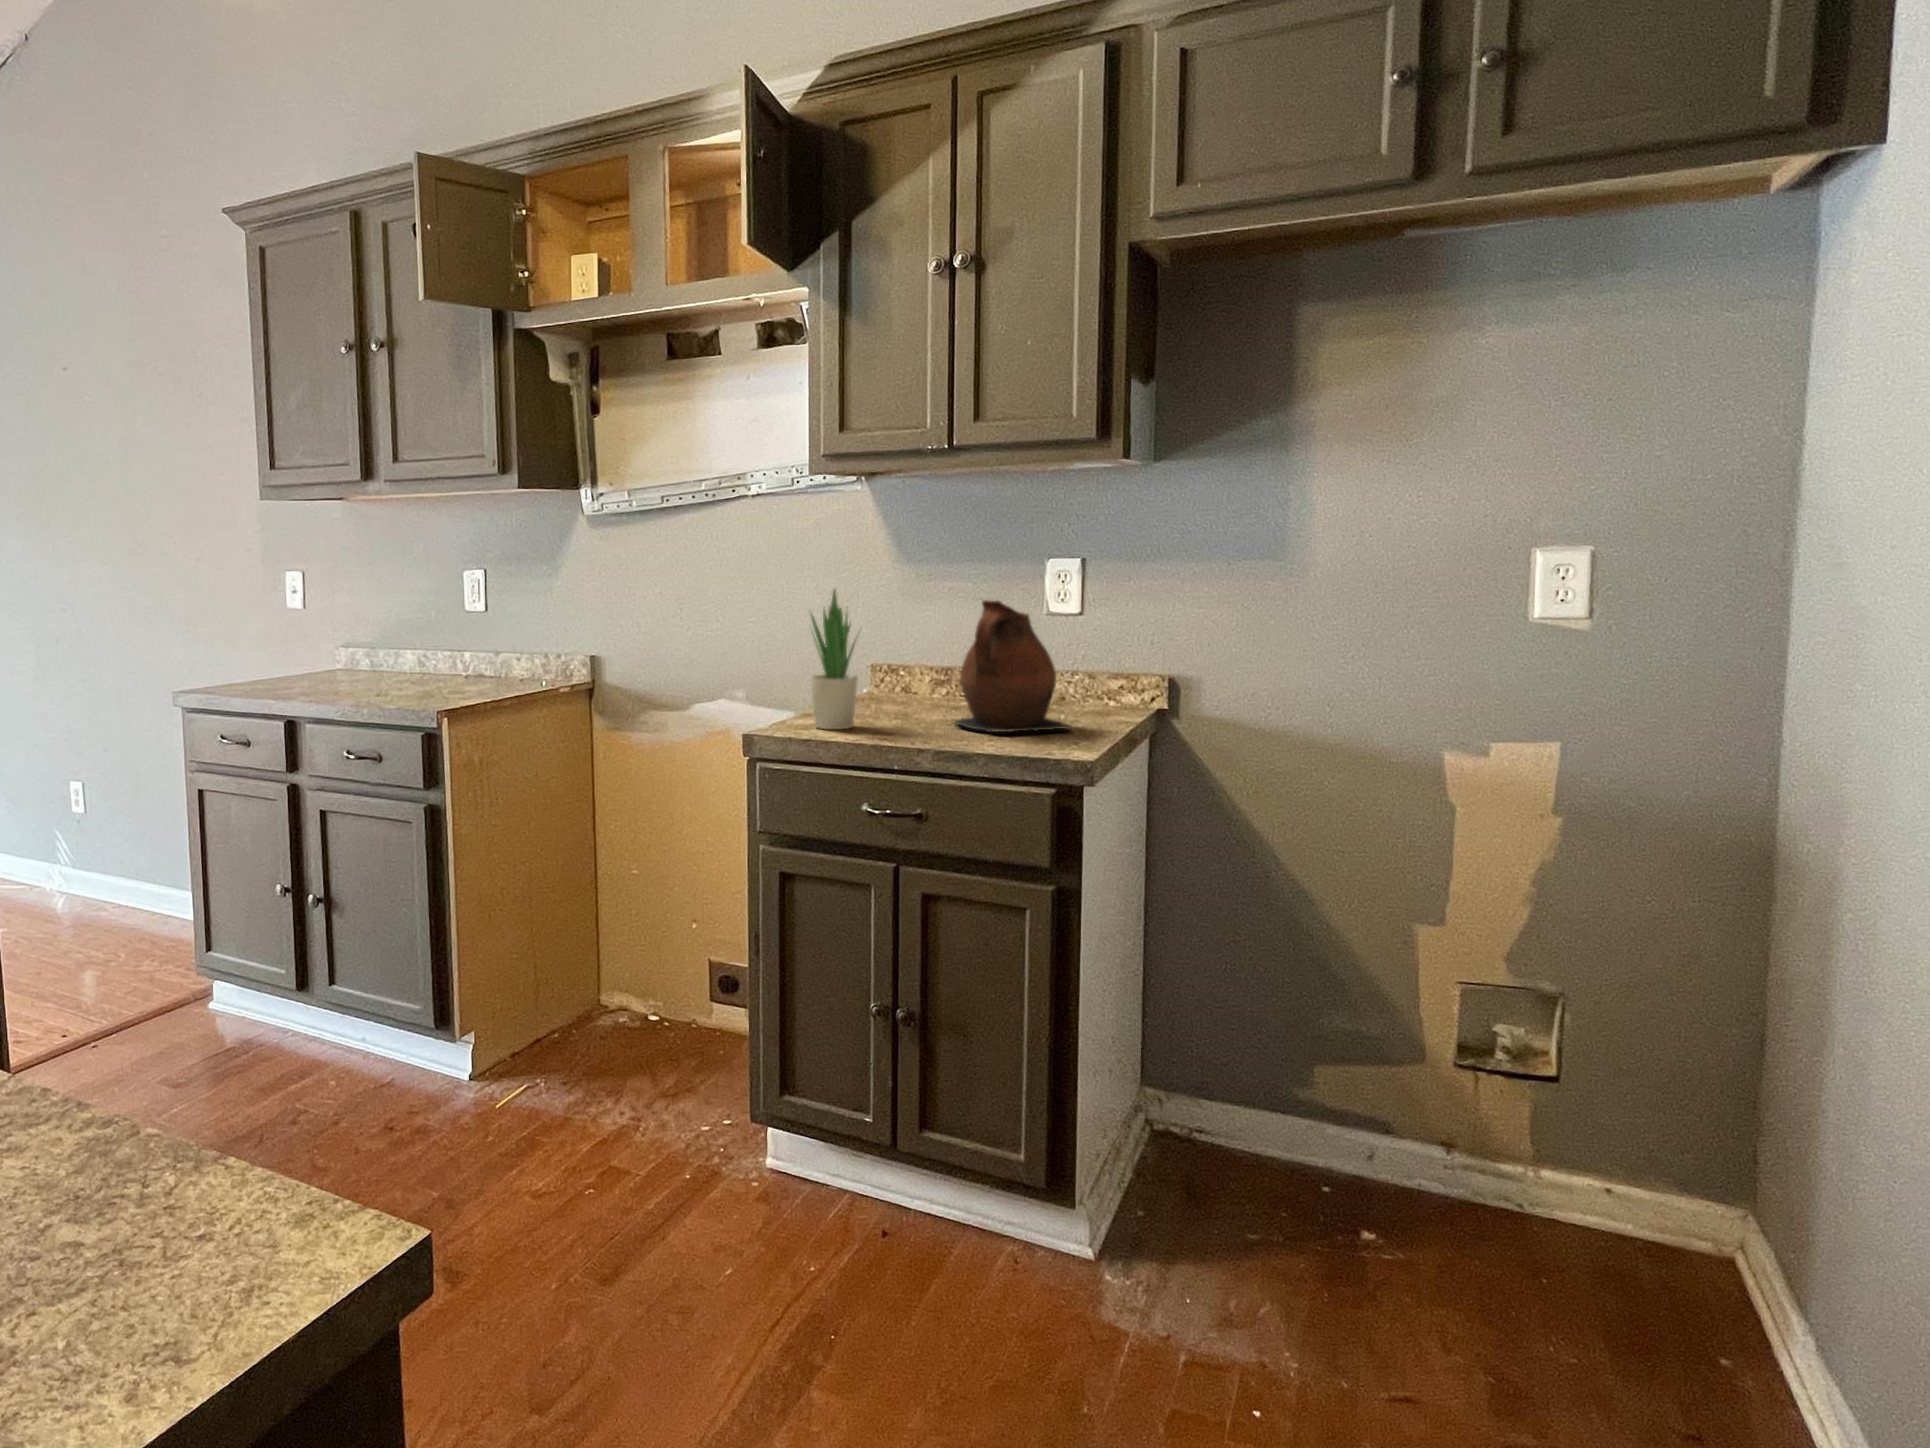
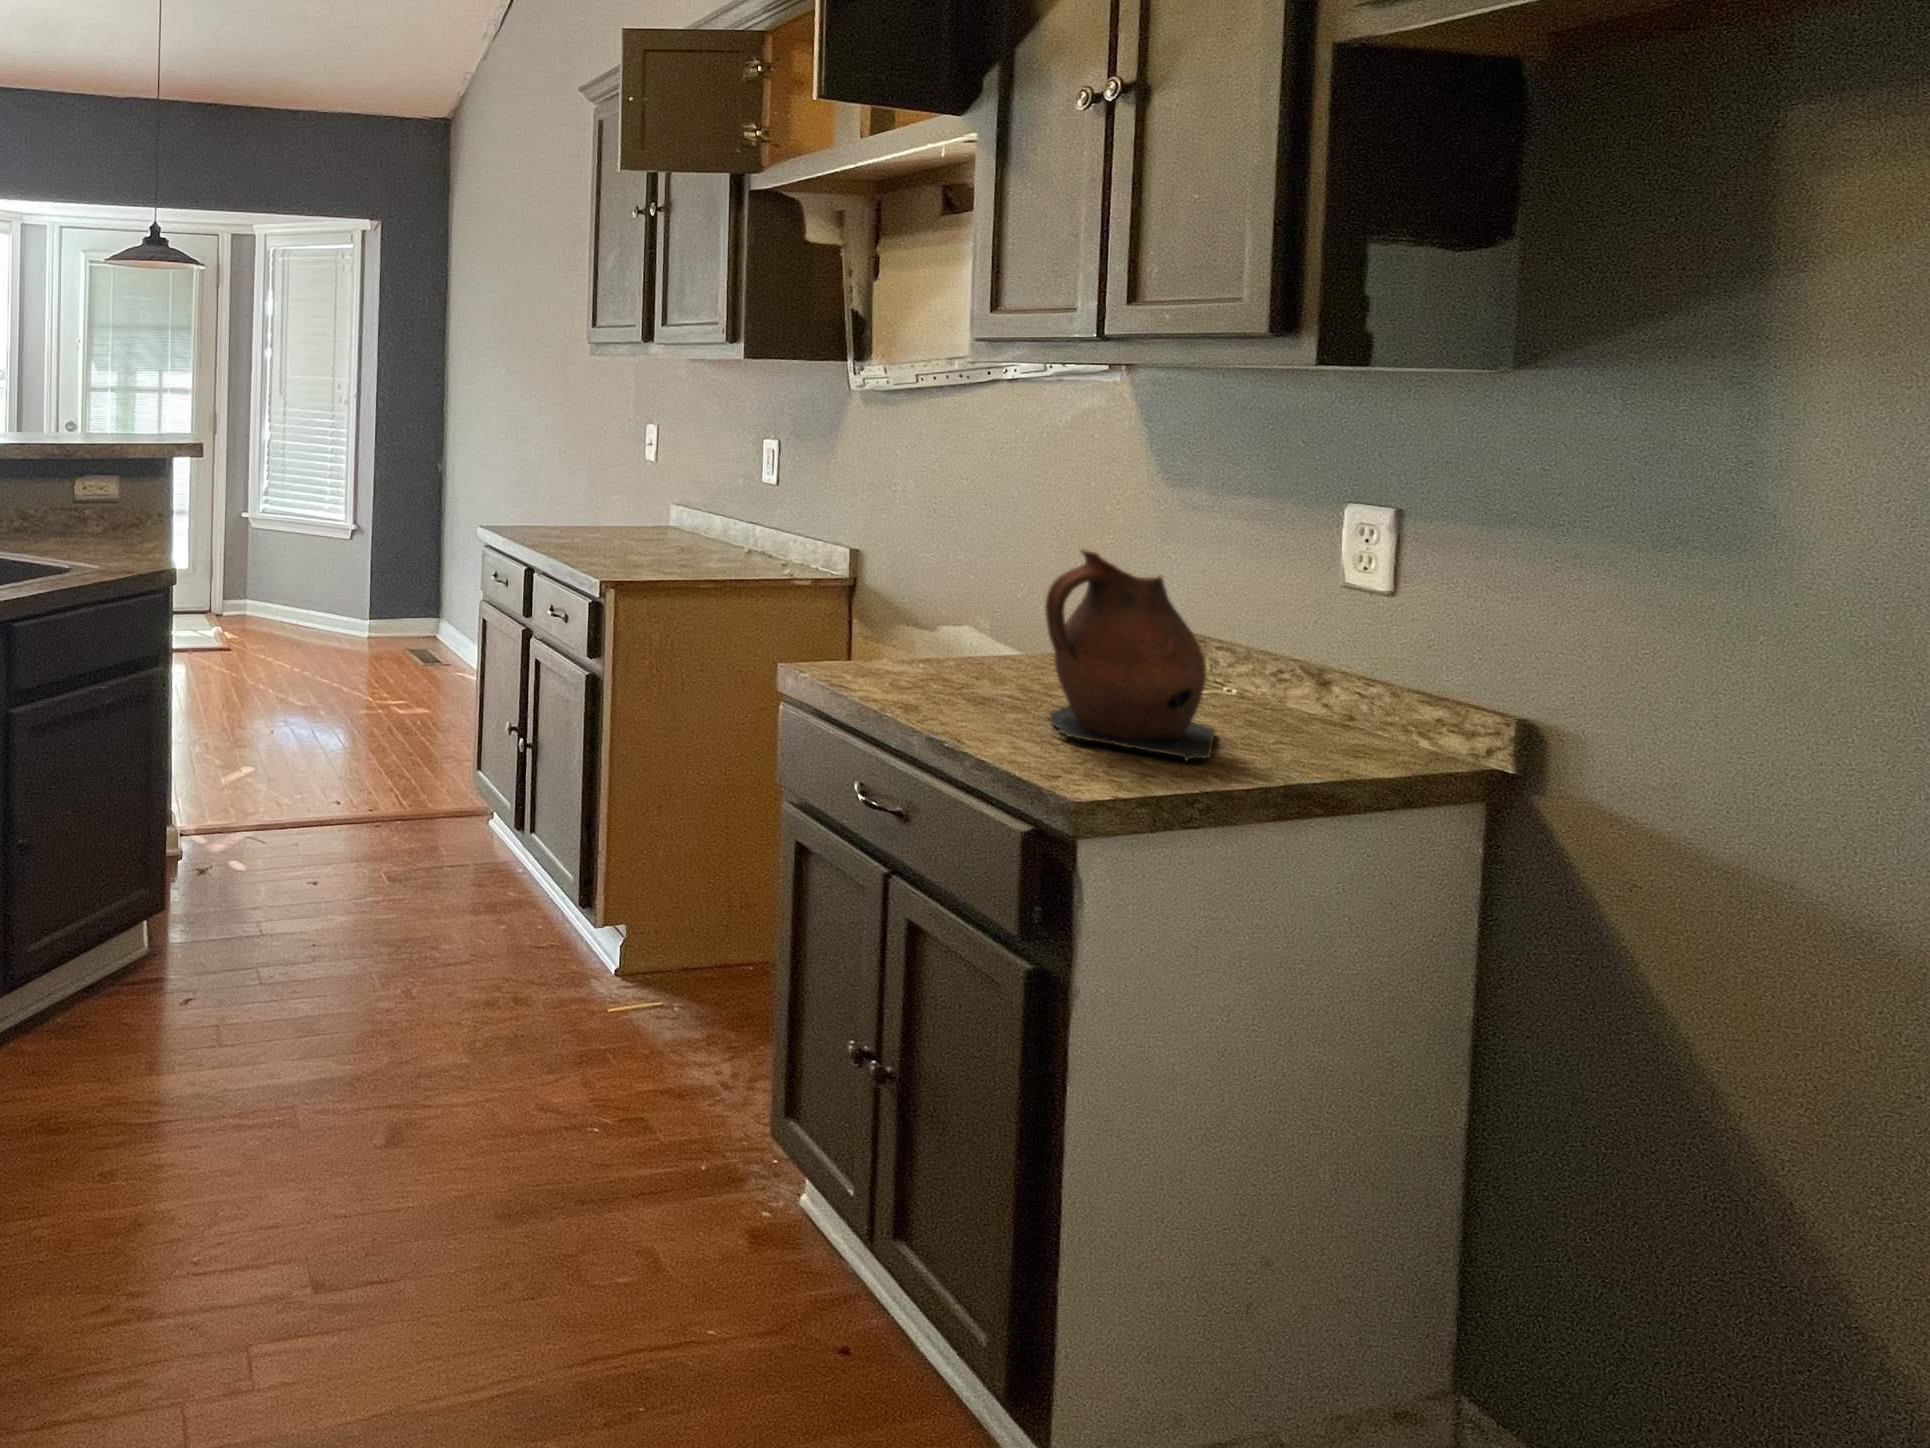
potted plant: present [810,590,860,729] -> none [870,504,942,686]

